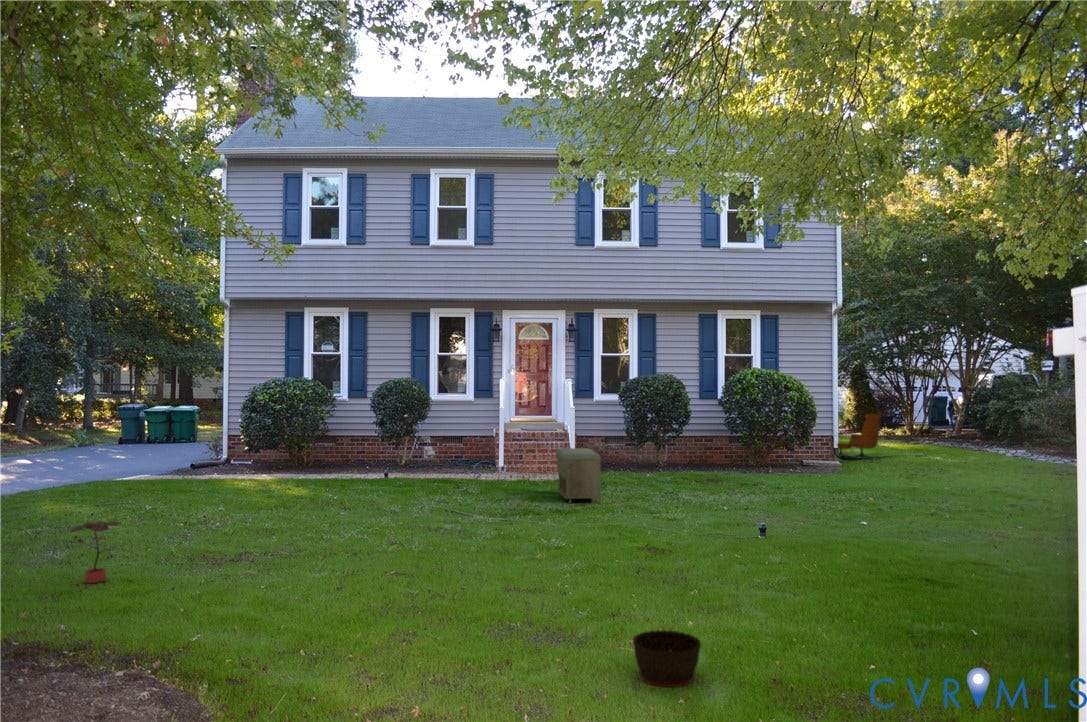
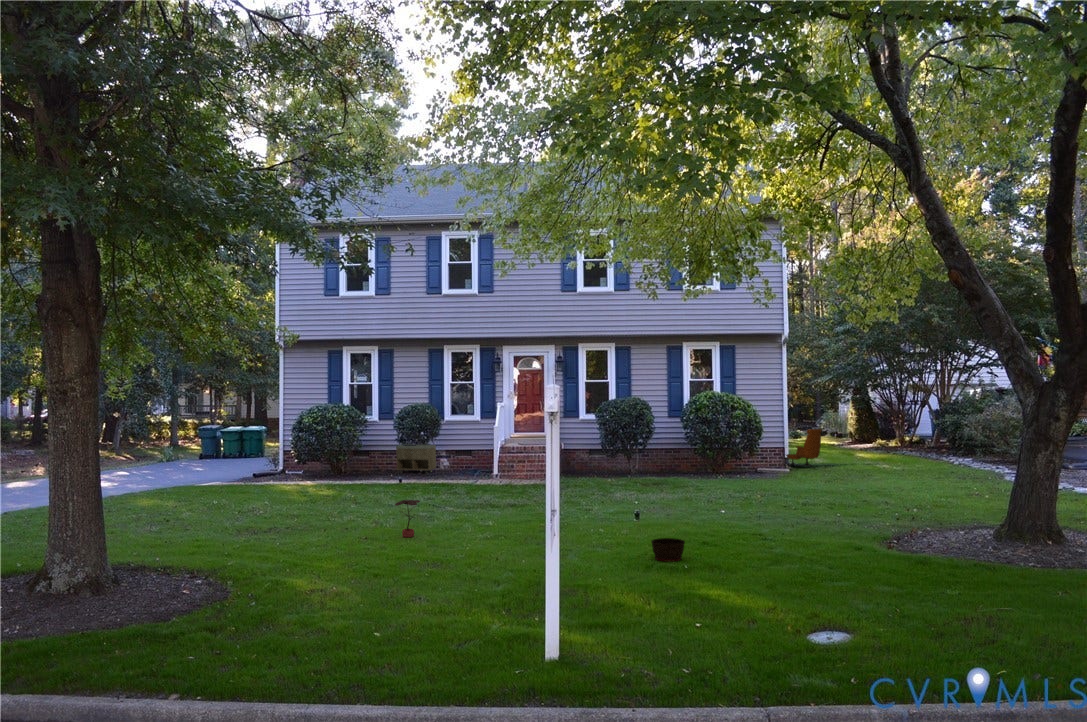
storage bench: present [556,448,601,503] -> present [396,445,436,473]
potted plant: present [70,521,120,583] -> present [395,500,420,538]
basket: present [633,630,701,687] -> present [651,538,685,562]

